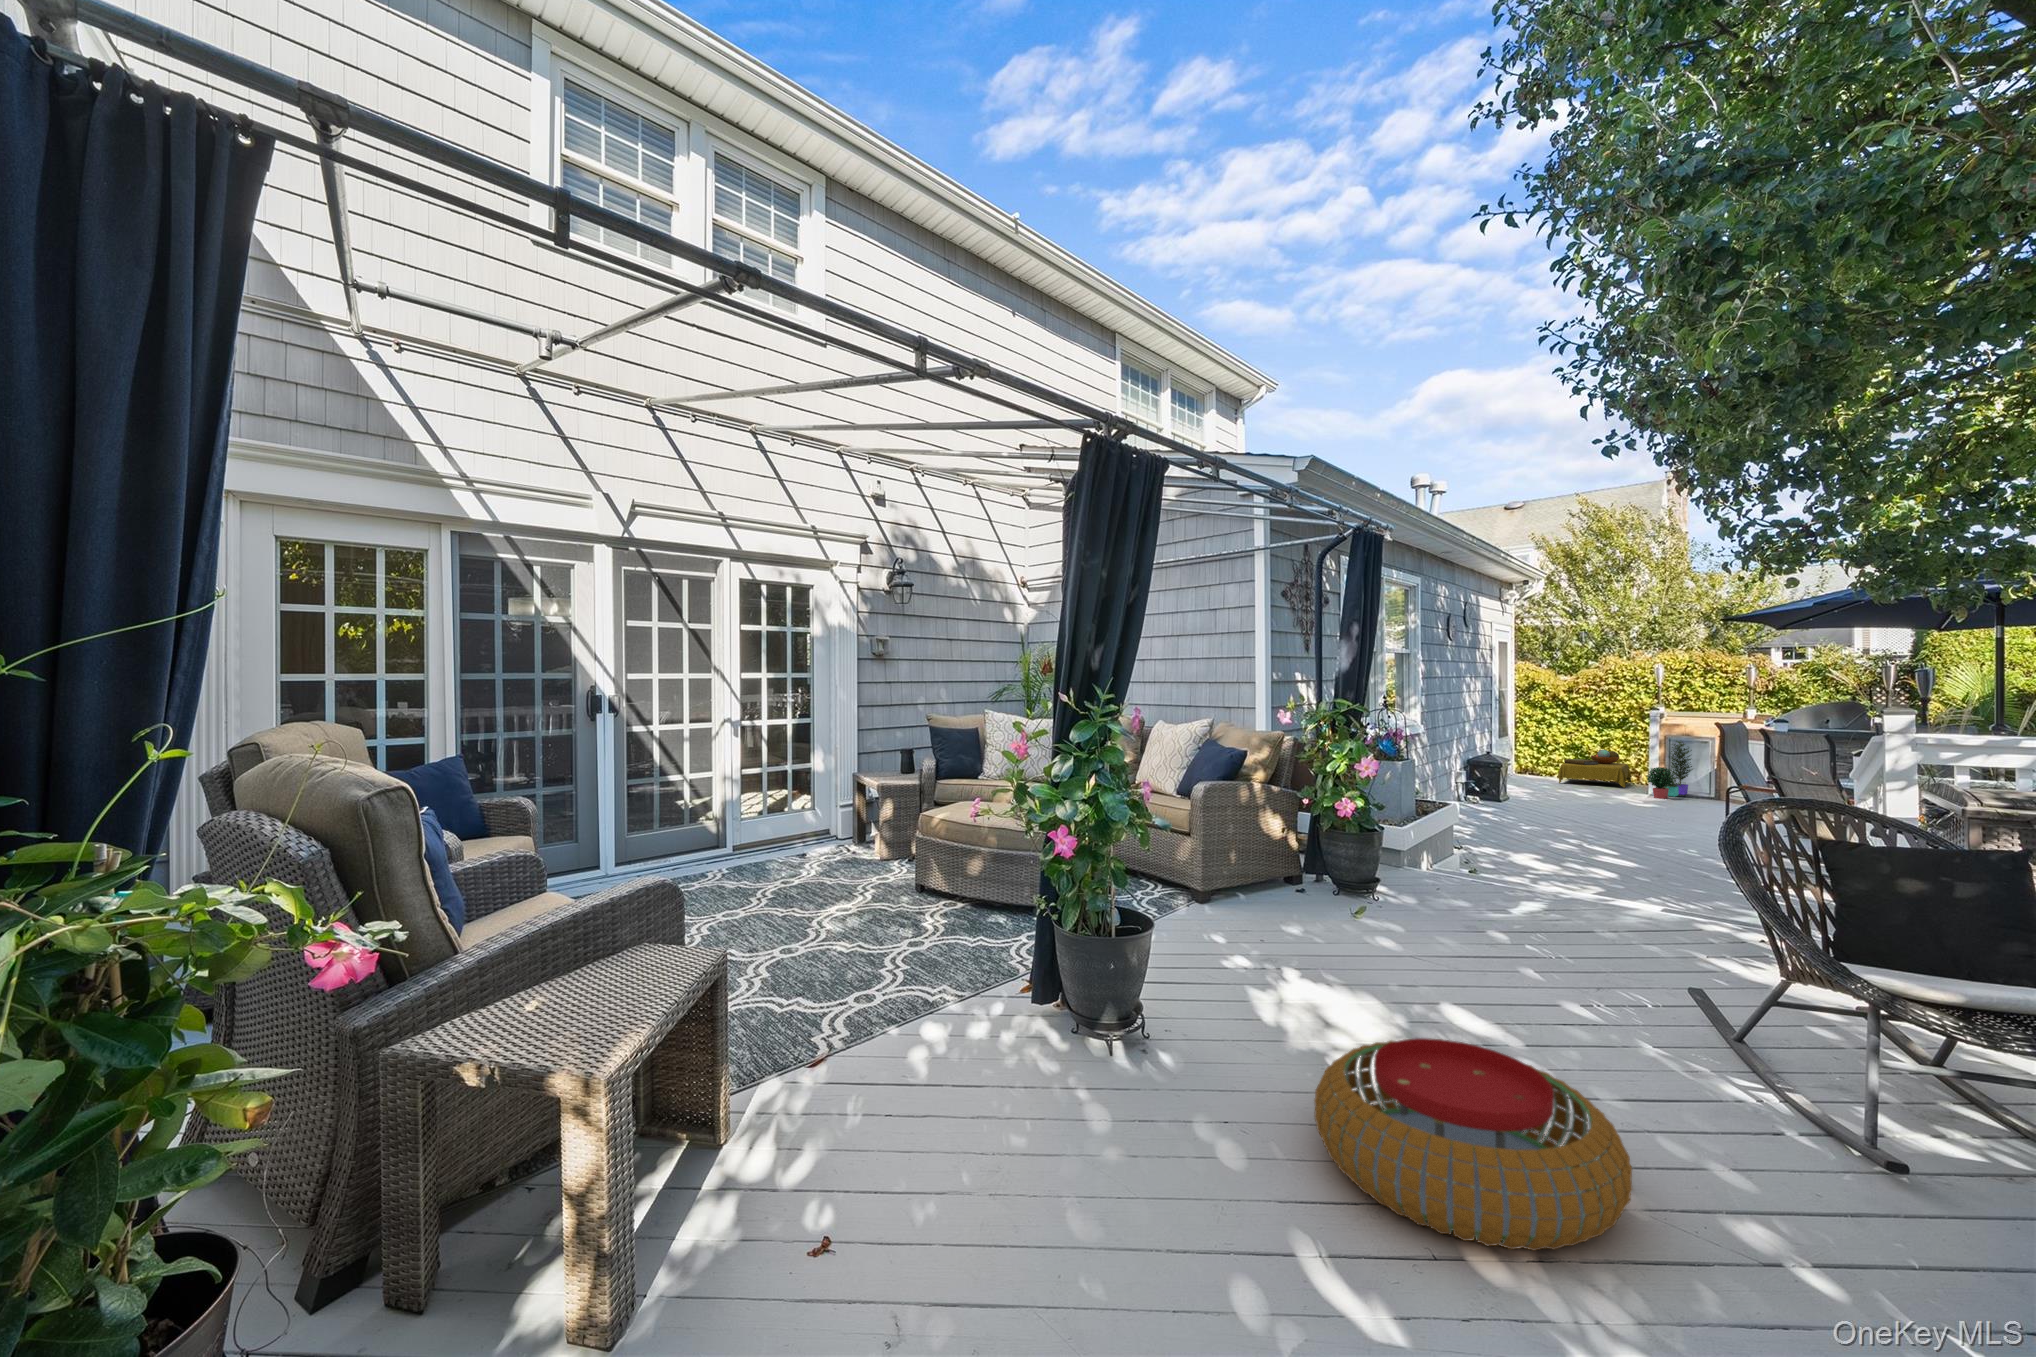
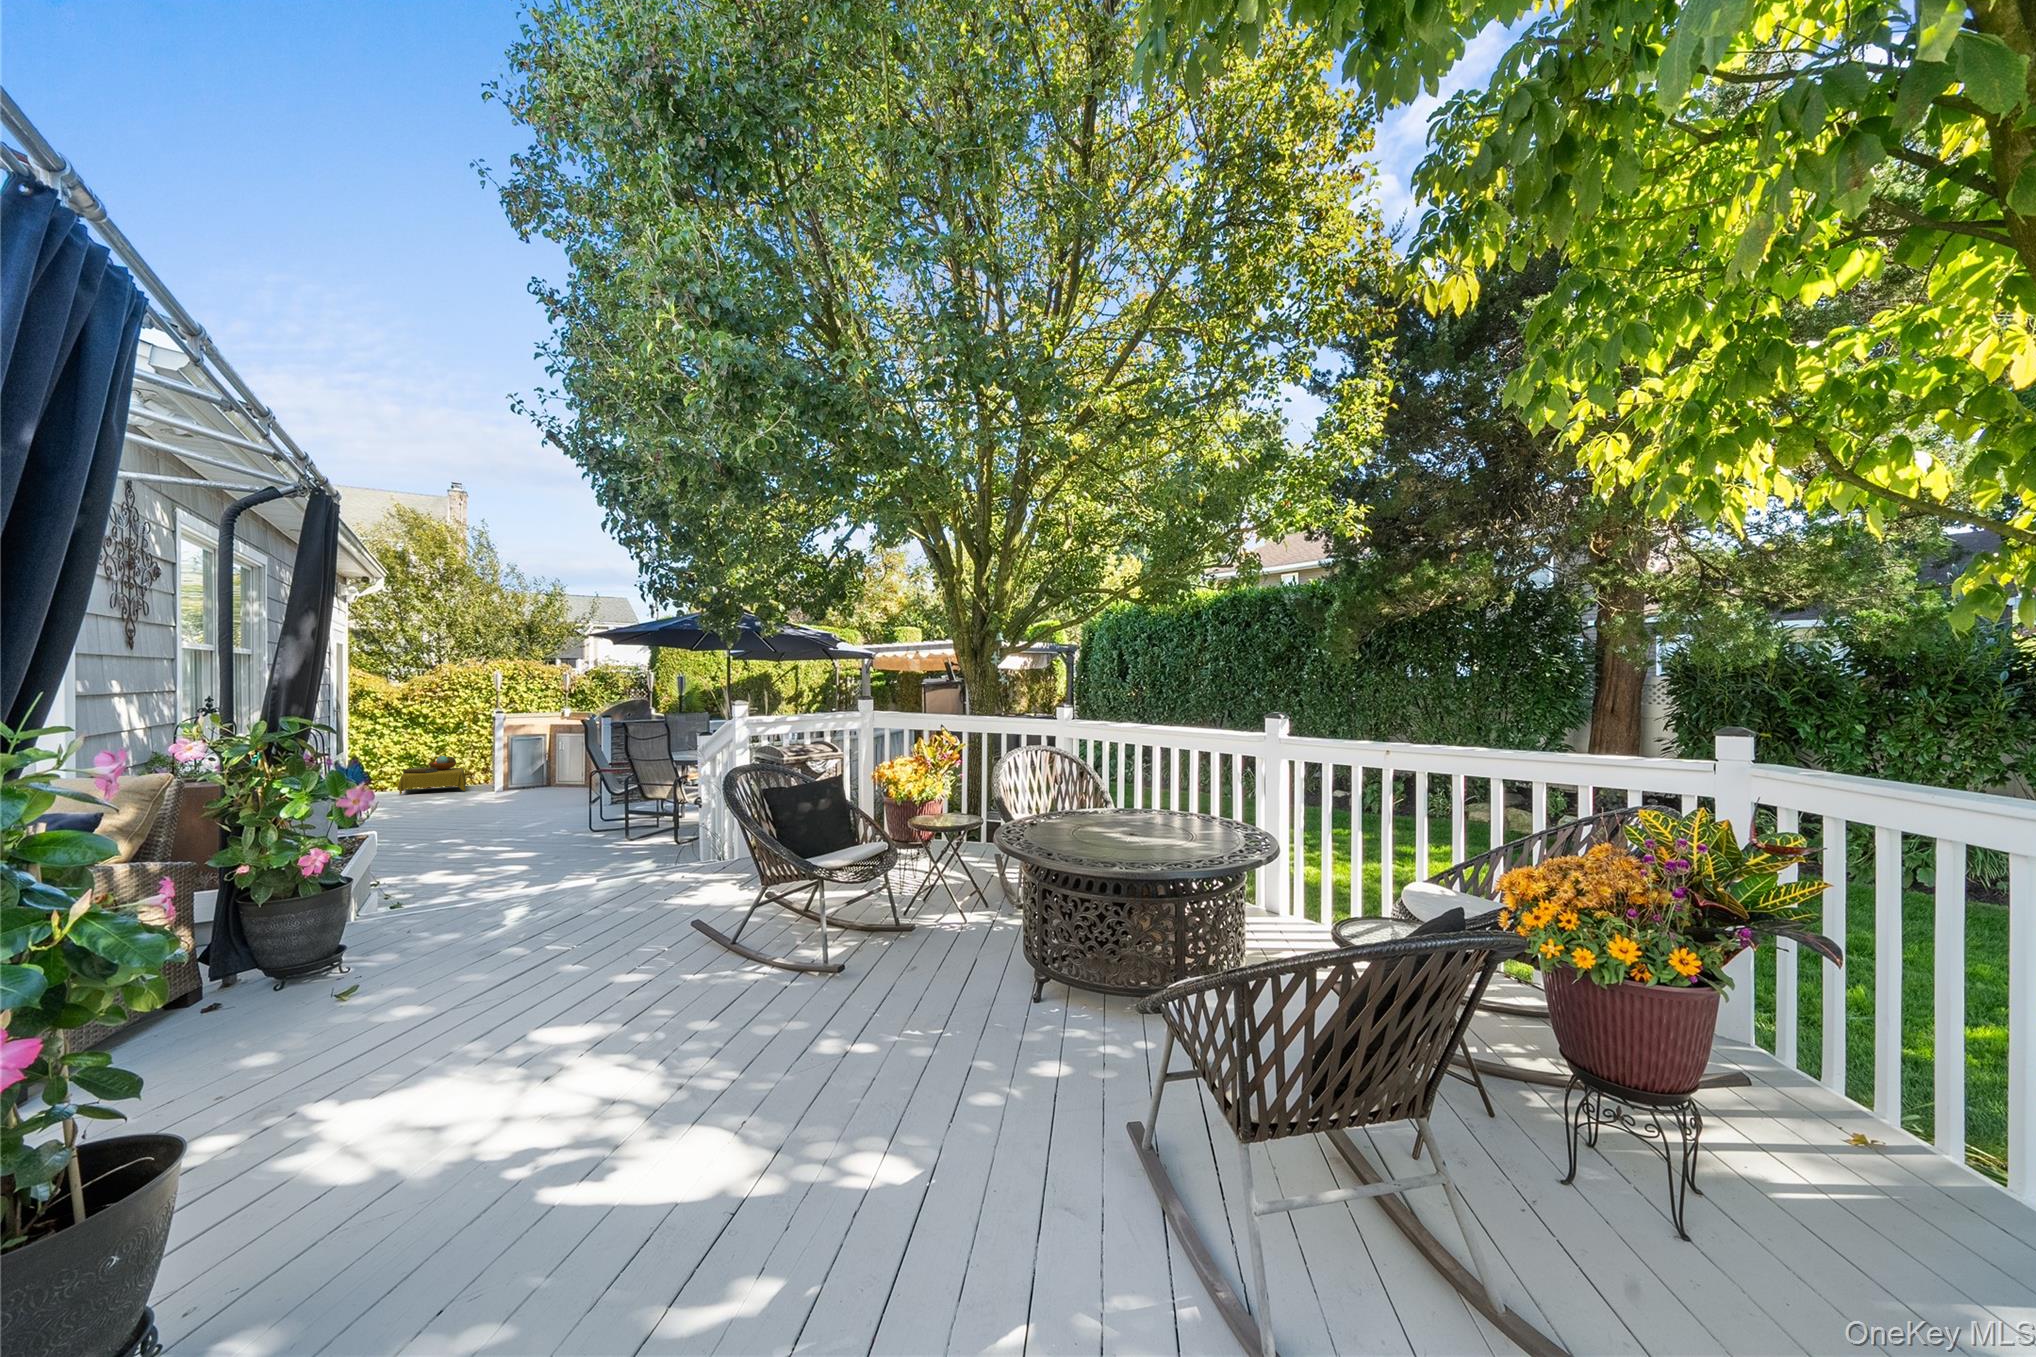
potted plant: present [1647,741,1693,799] -> none [492,741,527,797]
pouf: present [1314,1038,1632,1251] -> none [555,988,789,1133]

